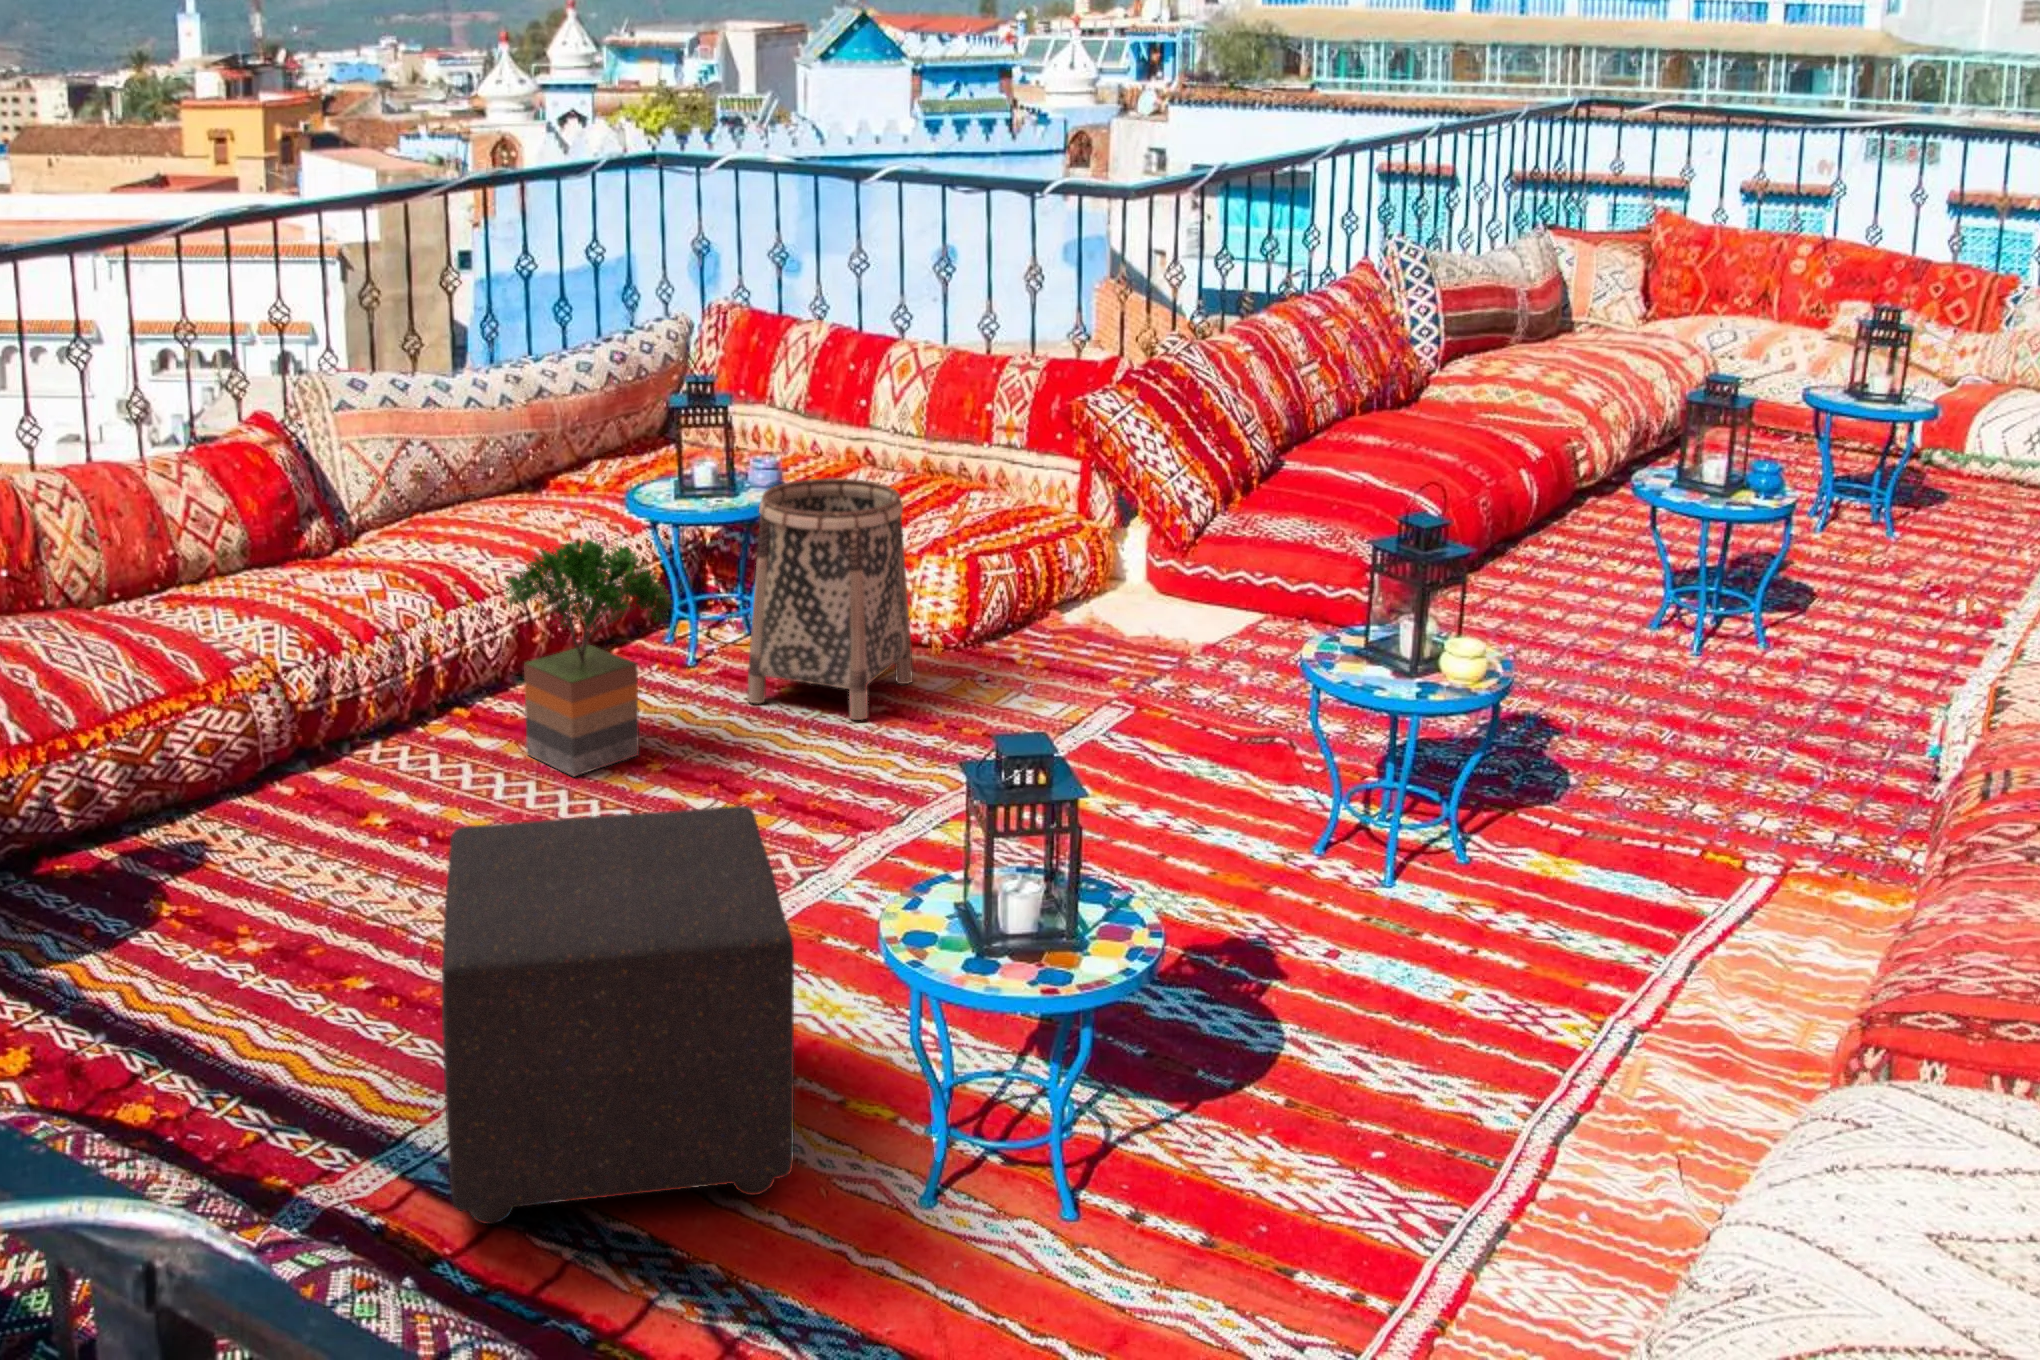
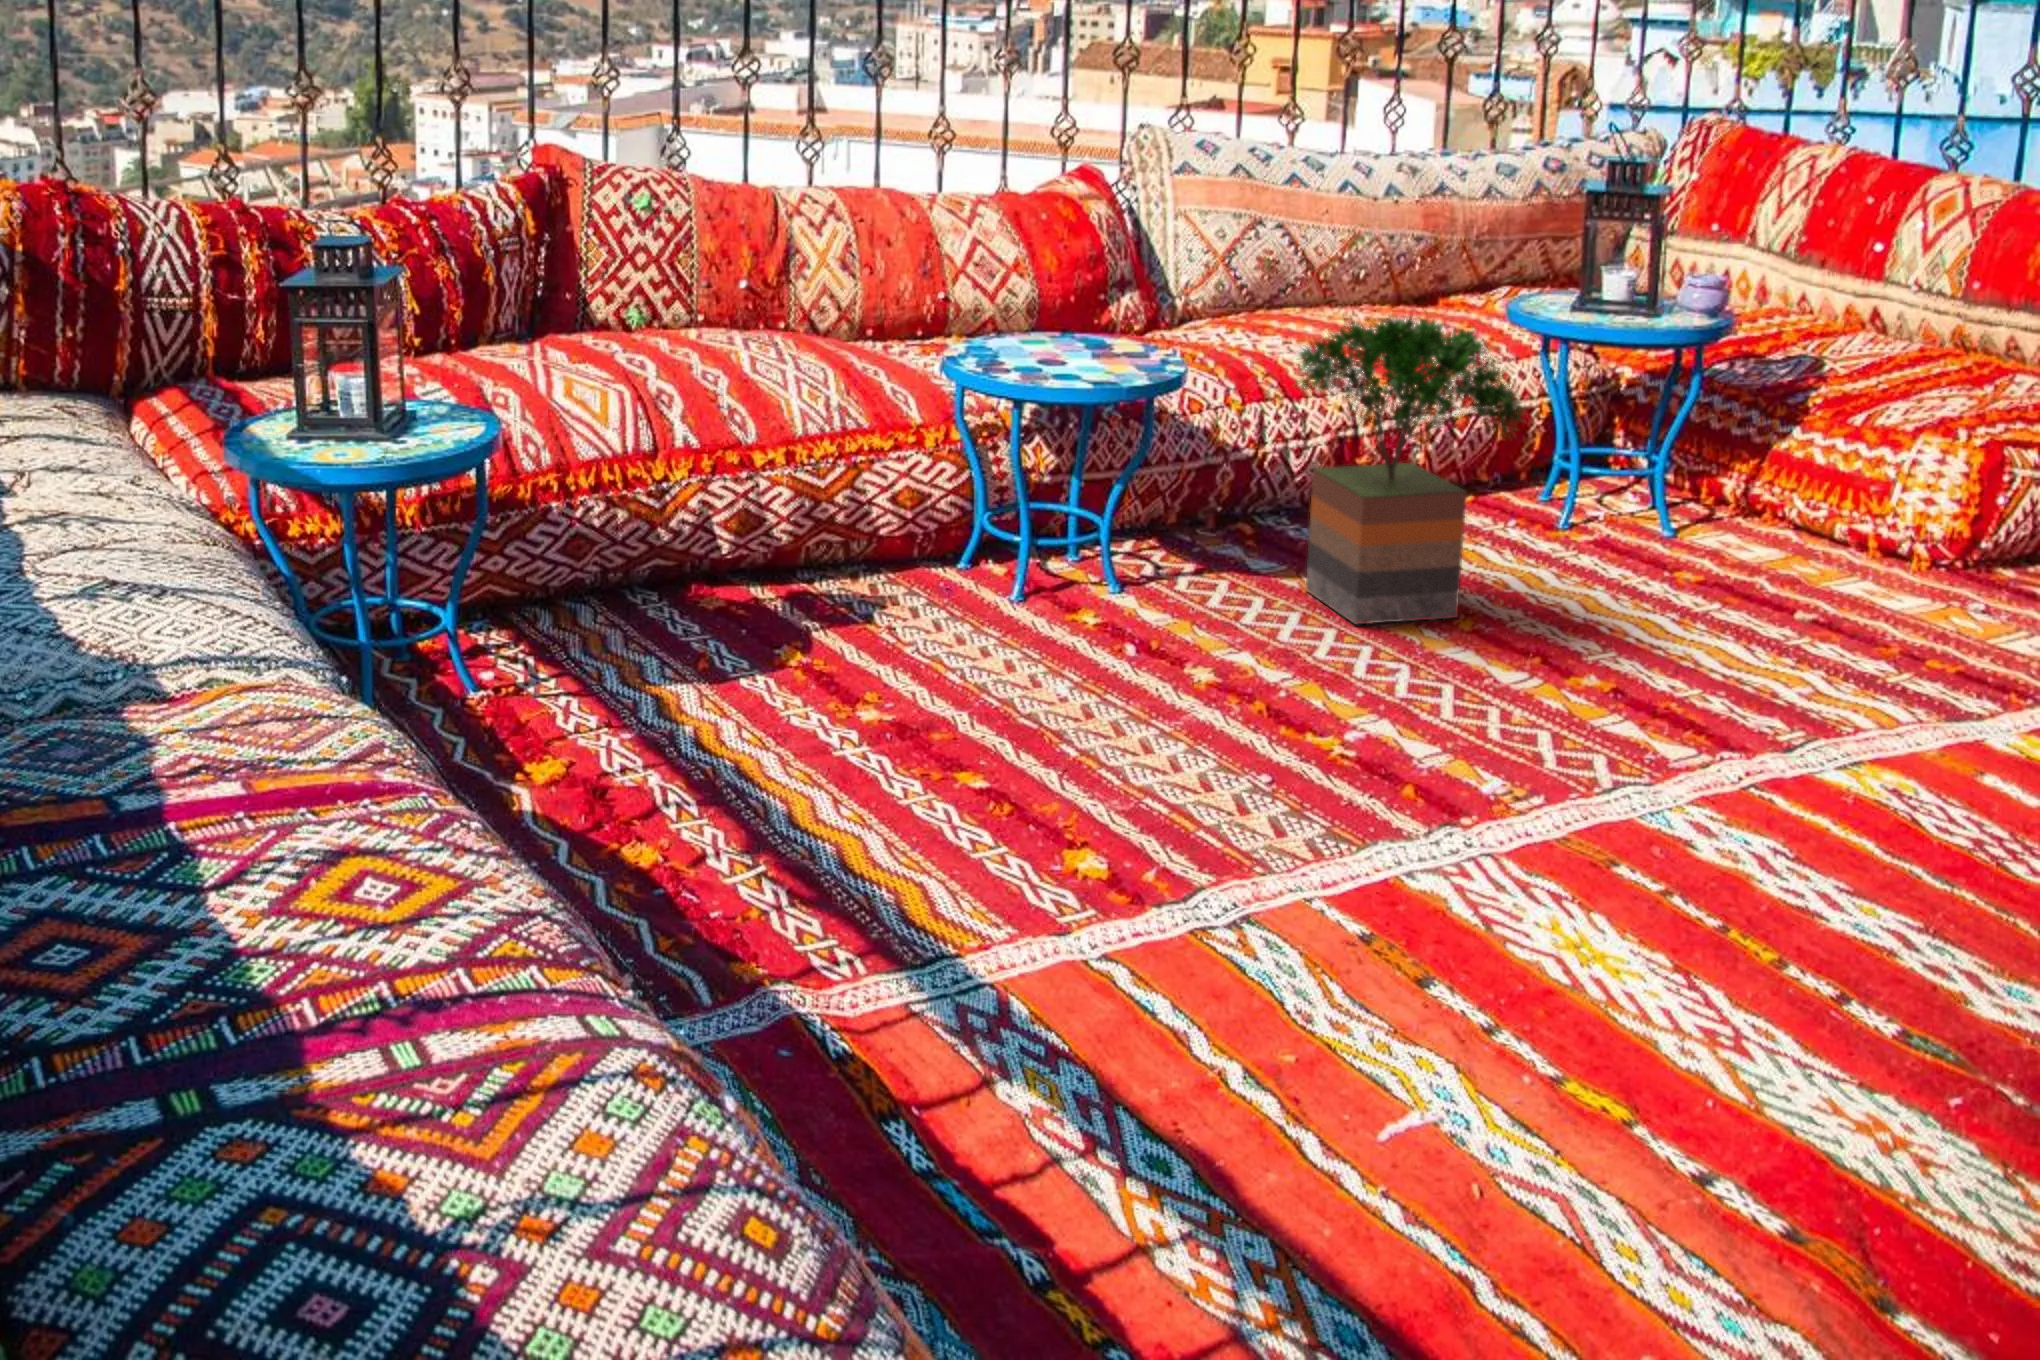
basket: present [747,478,913,720] -> none [1646,287,1935,635]
ottoman: present [442,806,794,1224] -> none [950,579,1484,1137]

